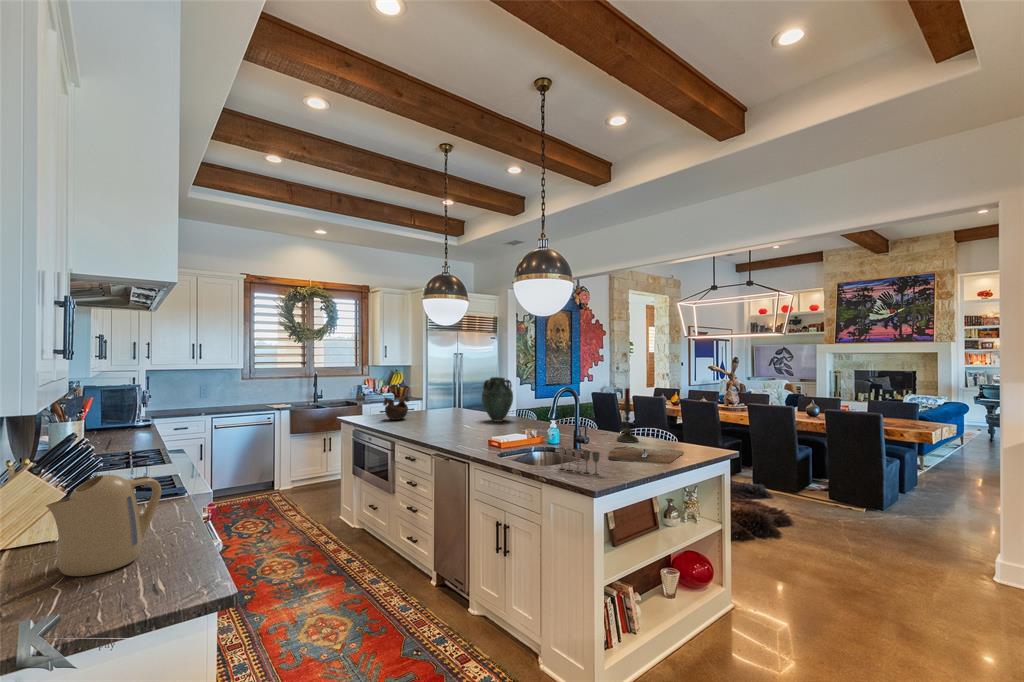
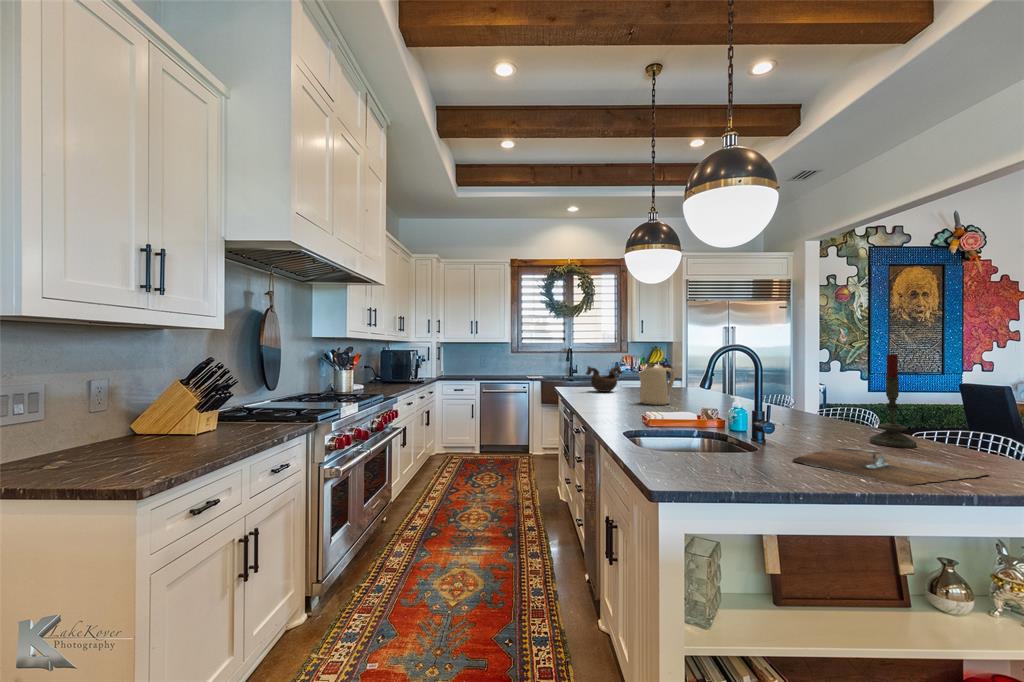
vase: present [482,377,513,422] -> none [695,346,740,403]
wine glass: present [558,447,599,475] -> none [678,427,727,475]
kettle: present [46,475,161,576] -> present [638,364,675,405]

